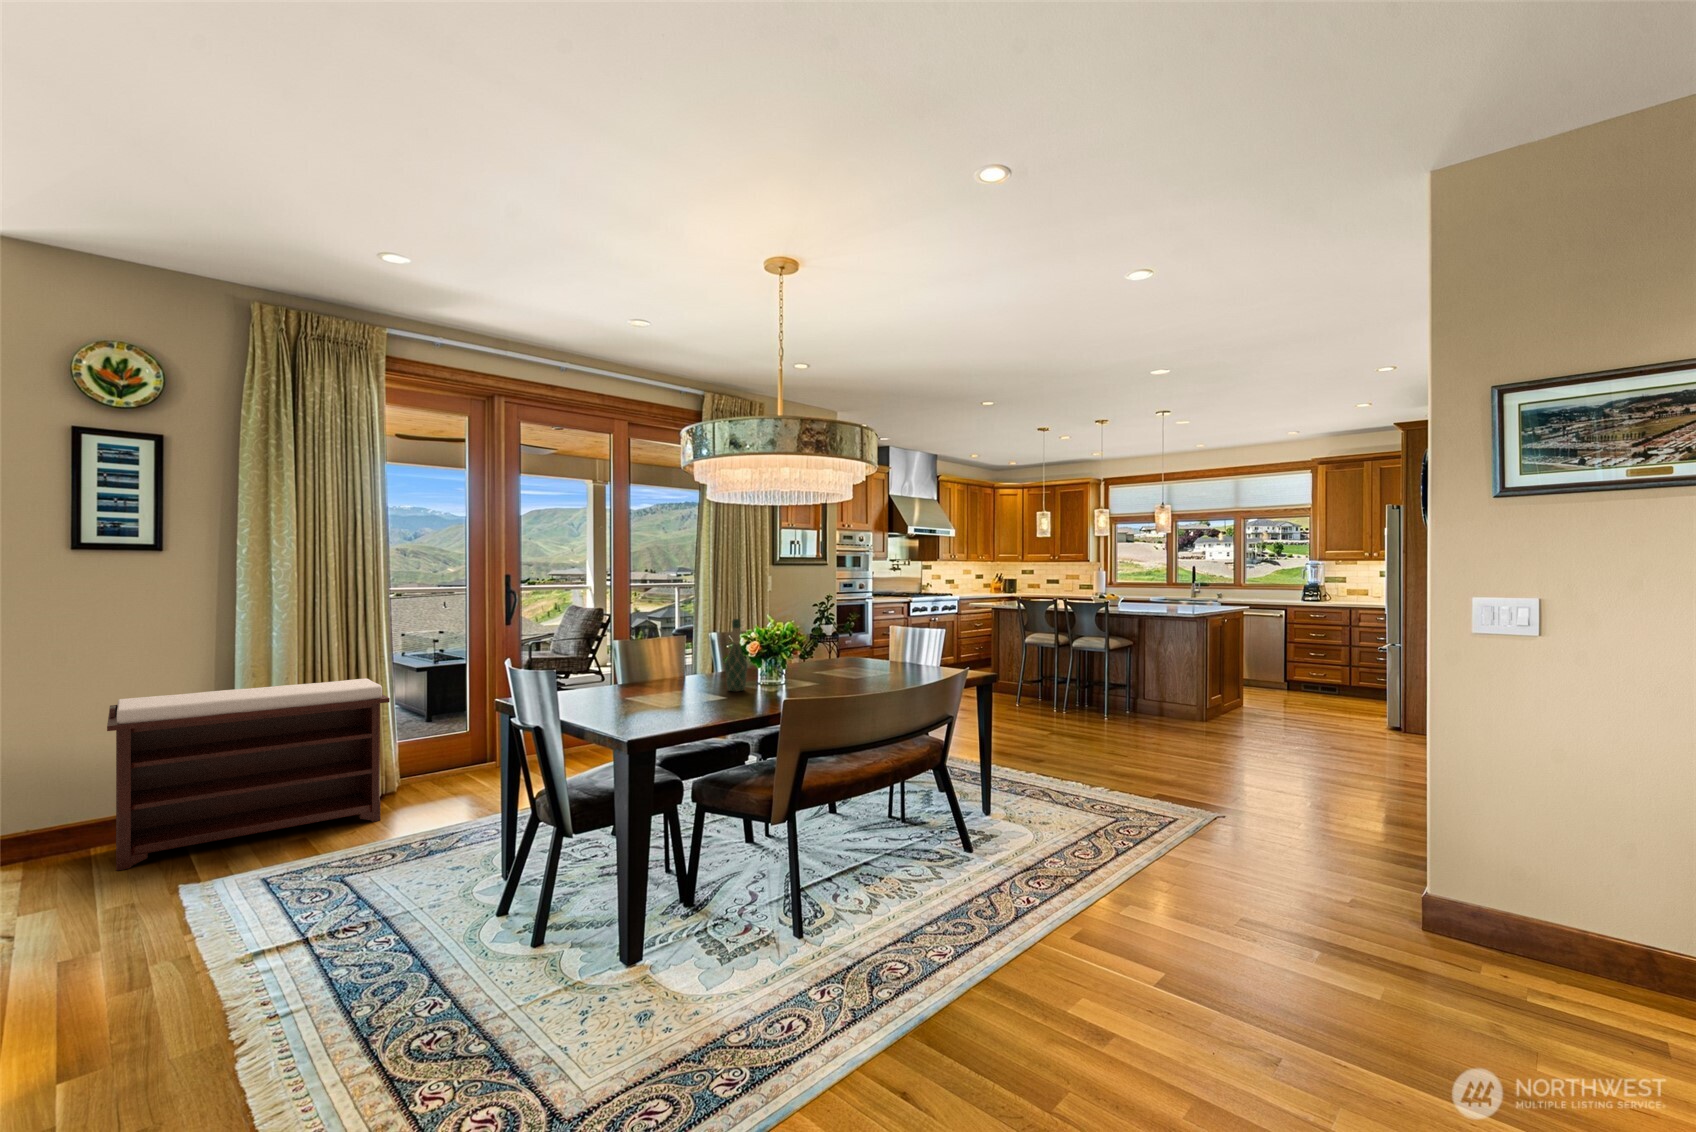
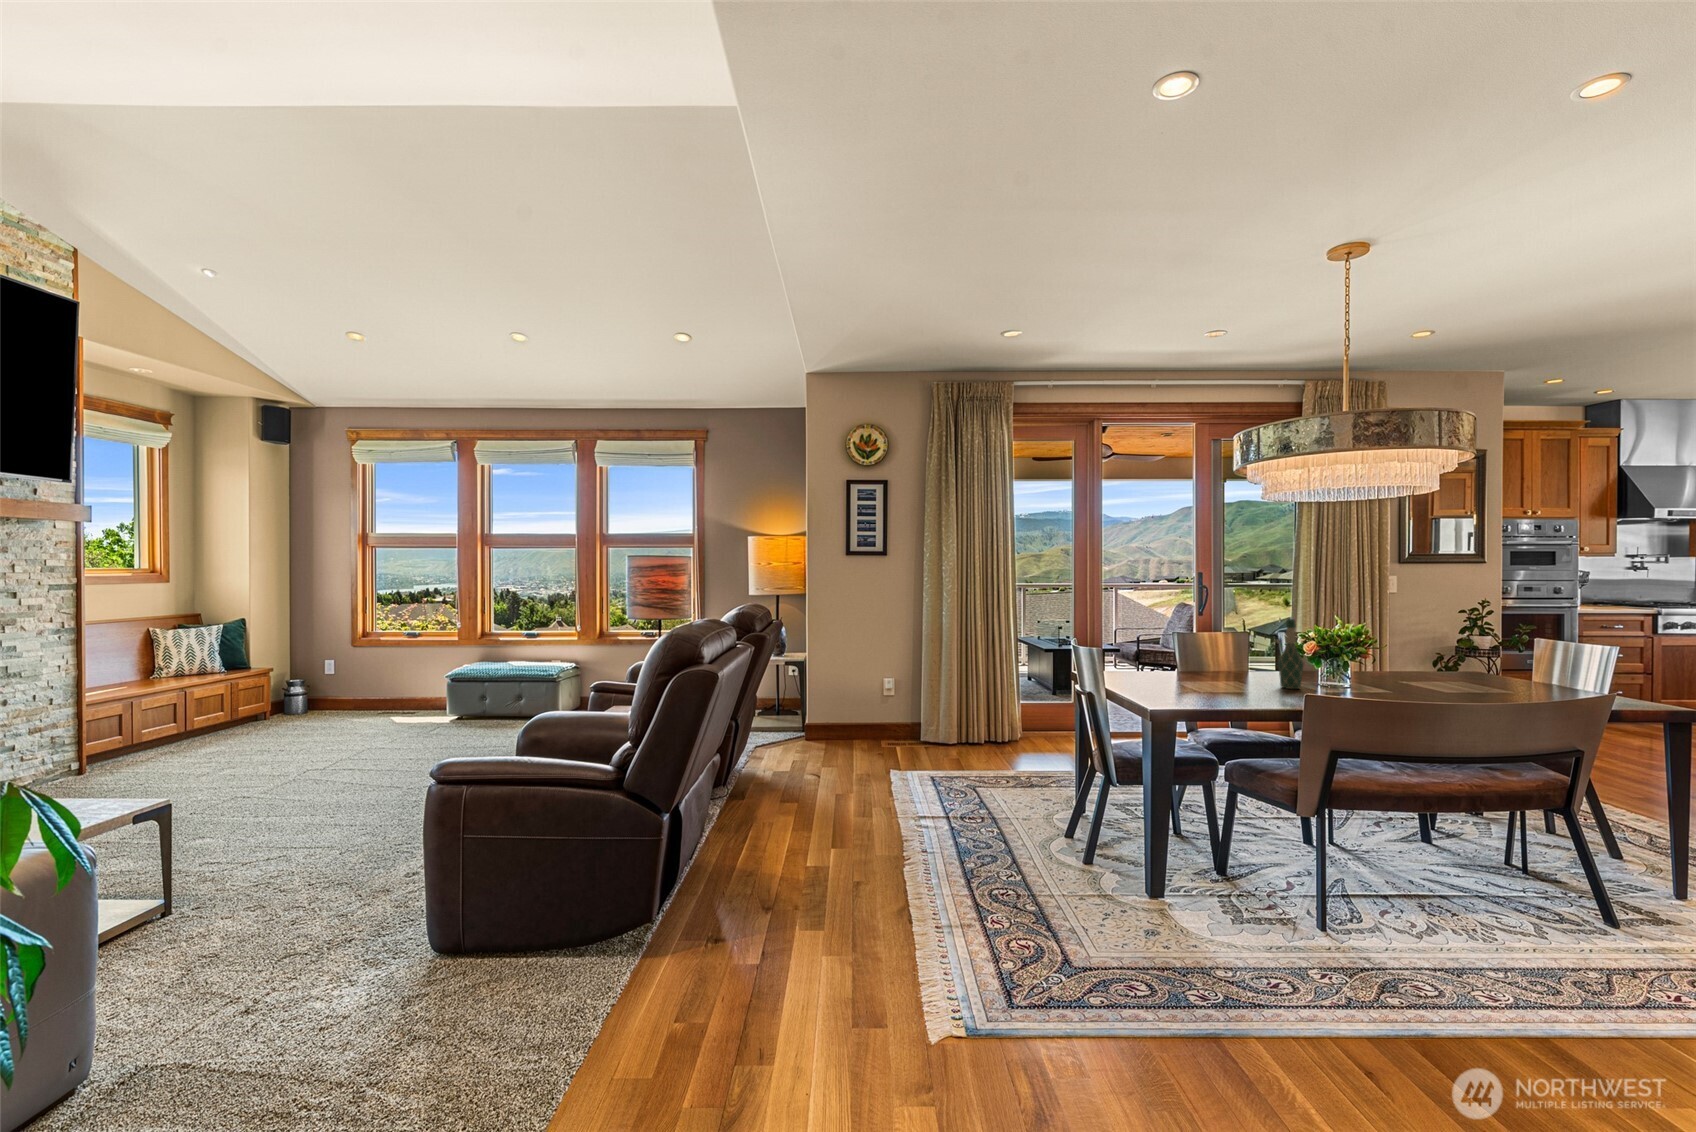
bench: present [107,678,390,871] -> none [860,649,1013,755]

